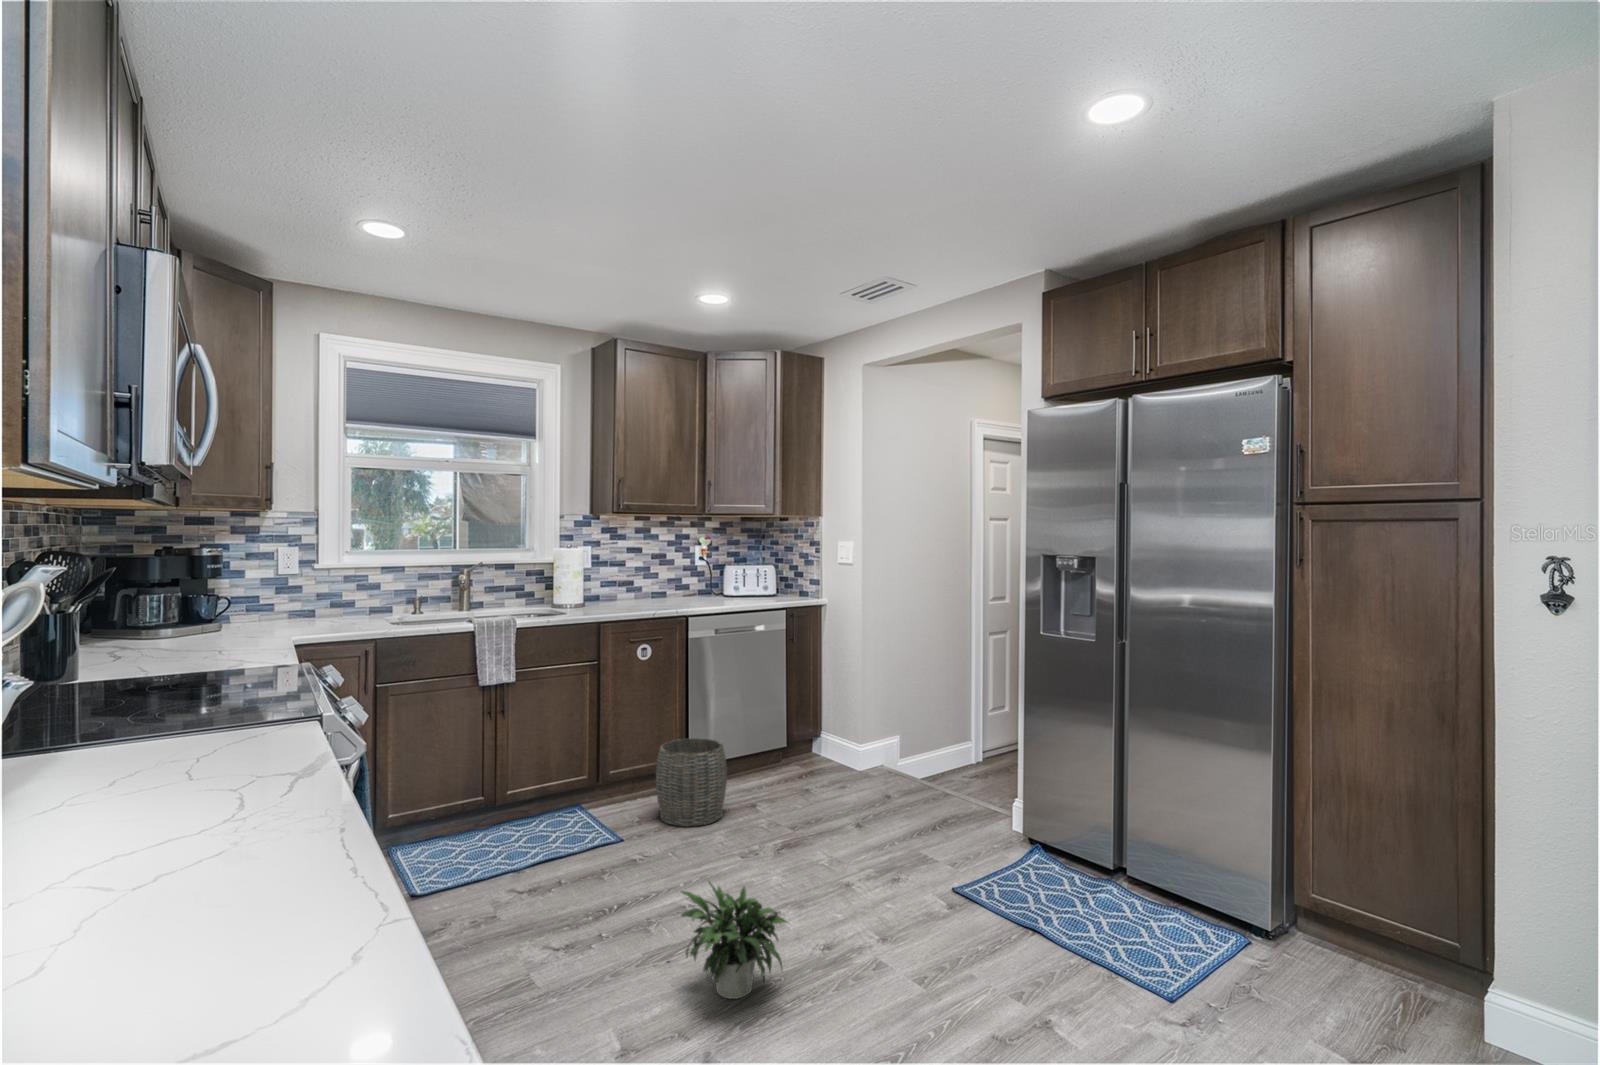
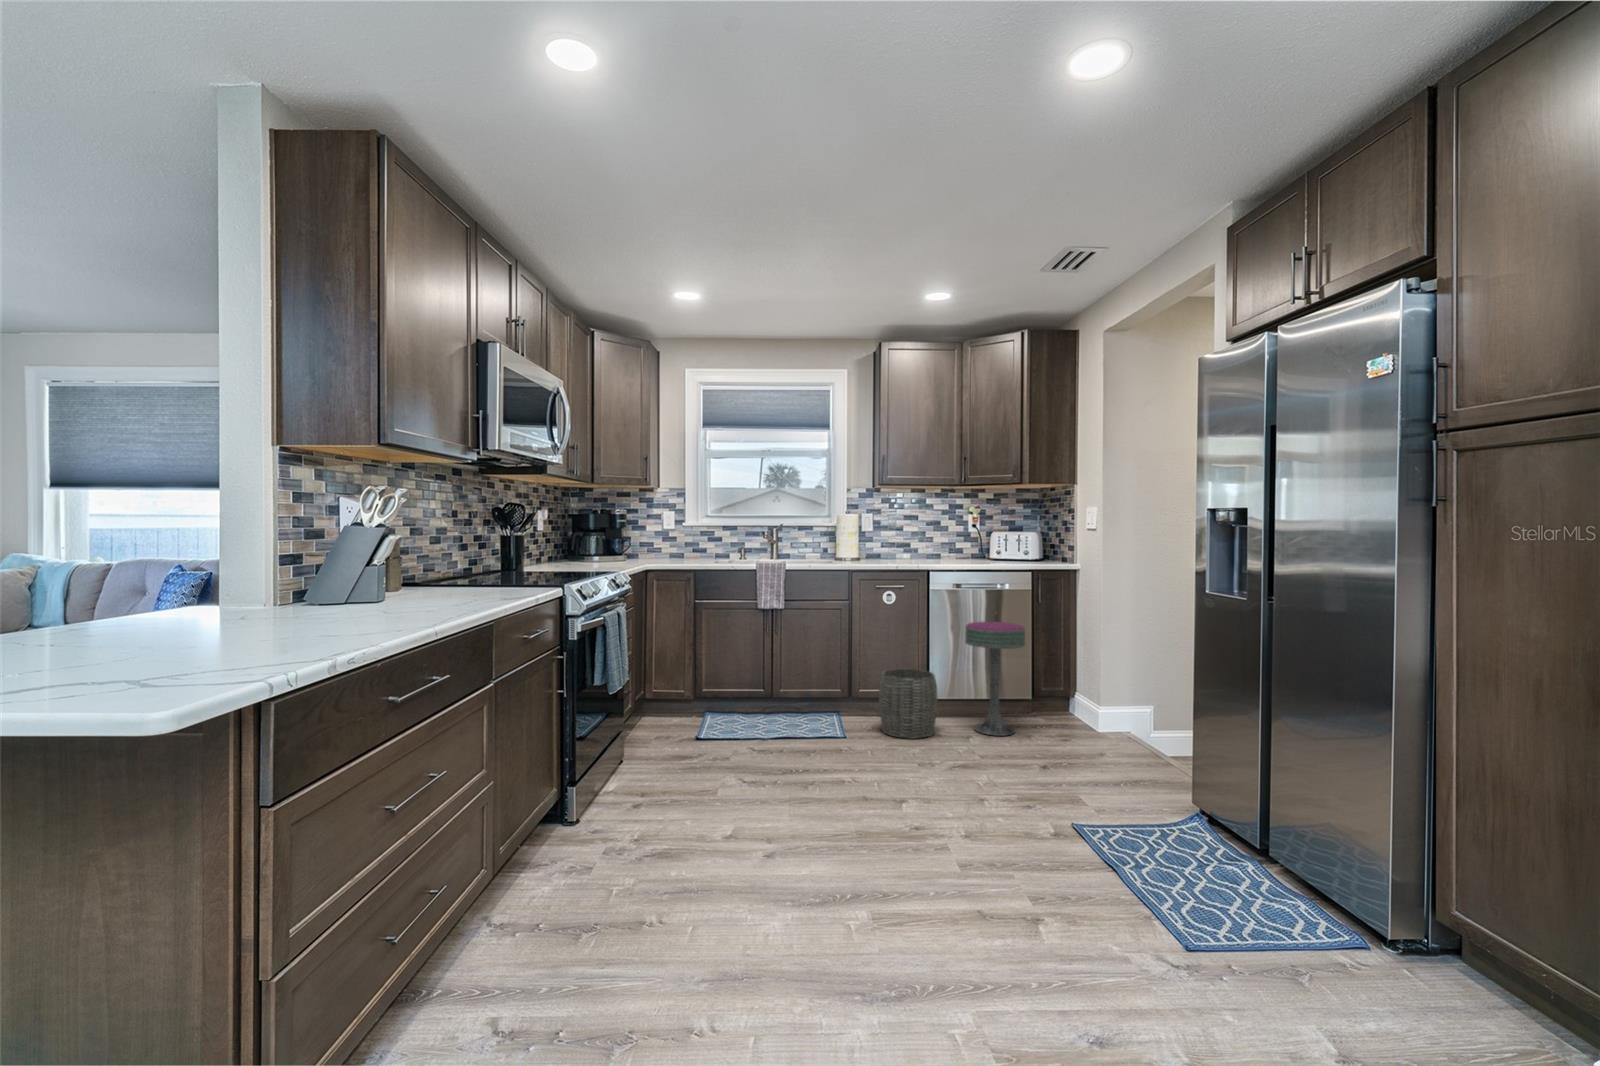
bar stool: none [743,671,808,801] -> present [965,622,1025,736]
potted plant: present [668,882,787,999] -> none [774,749,850,839]

